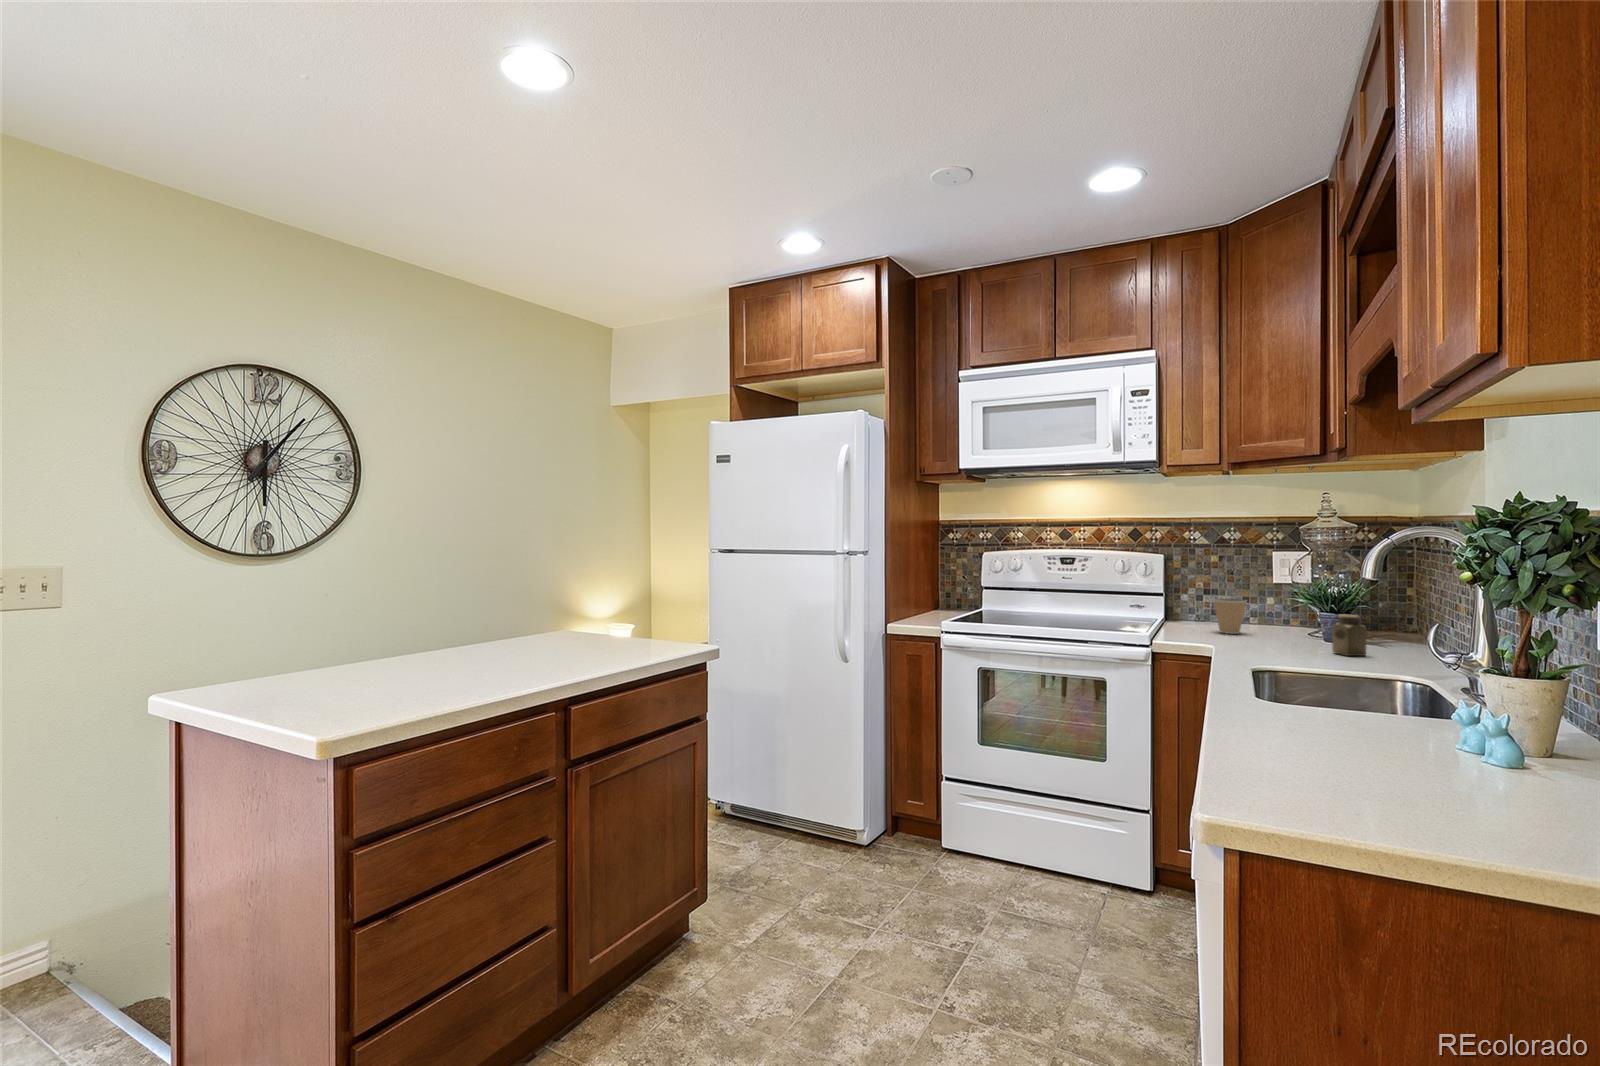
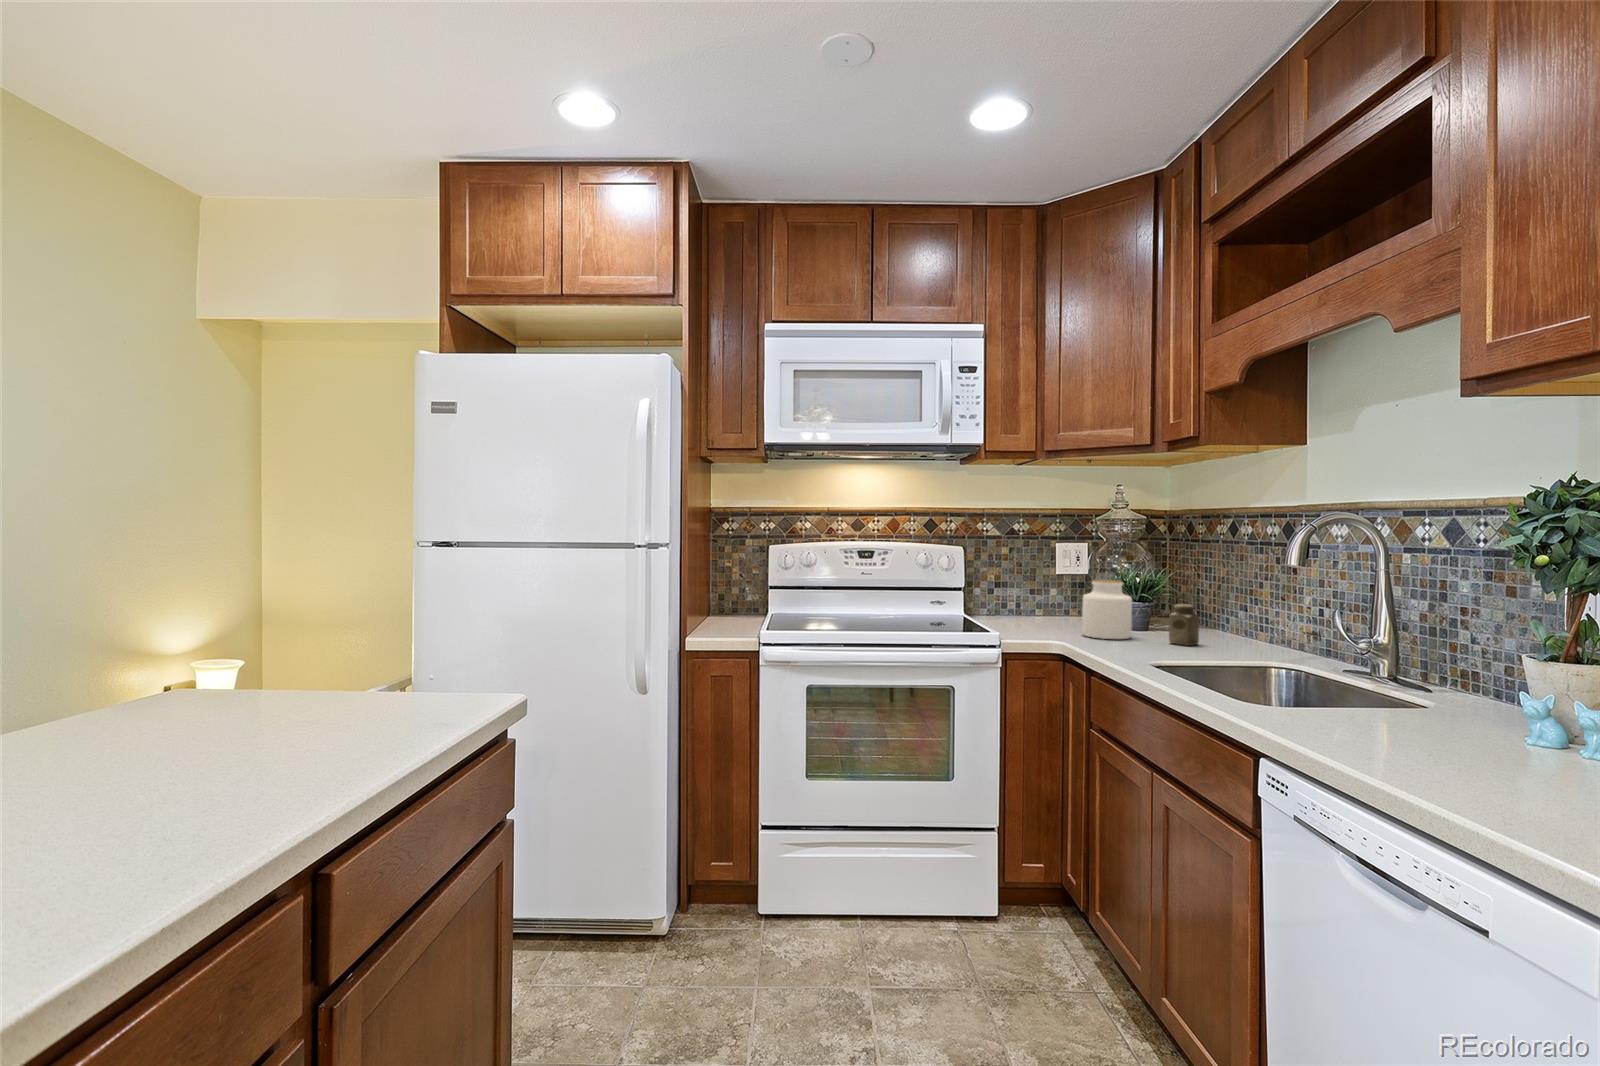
jar: none [1251,588,1304,647] -> present [1082,580,1132,639]
coffee cup: present [1214,598,1246,634] -> none [1027,591,1060,628]

